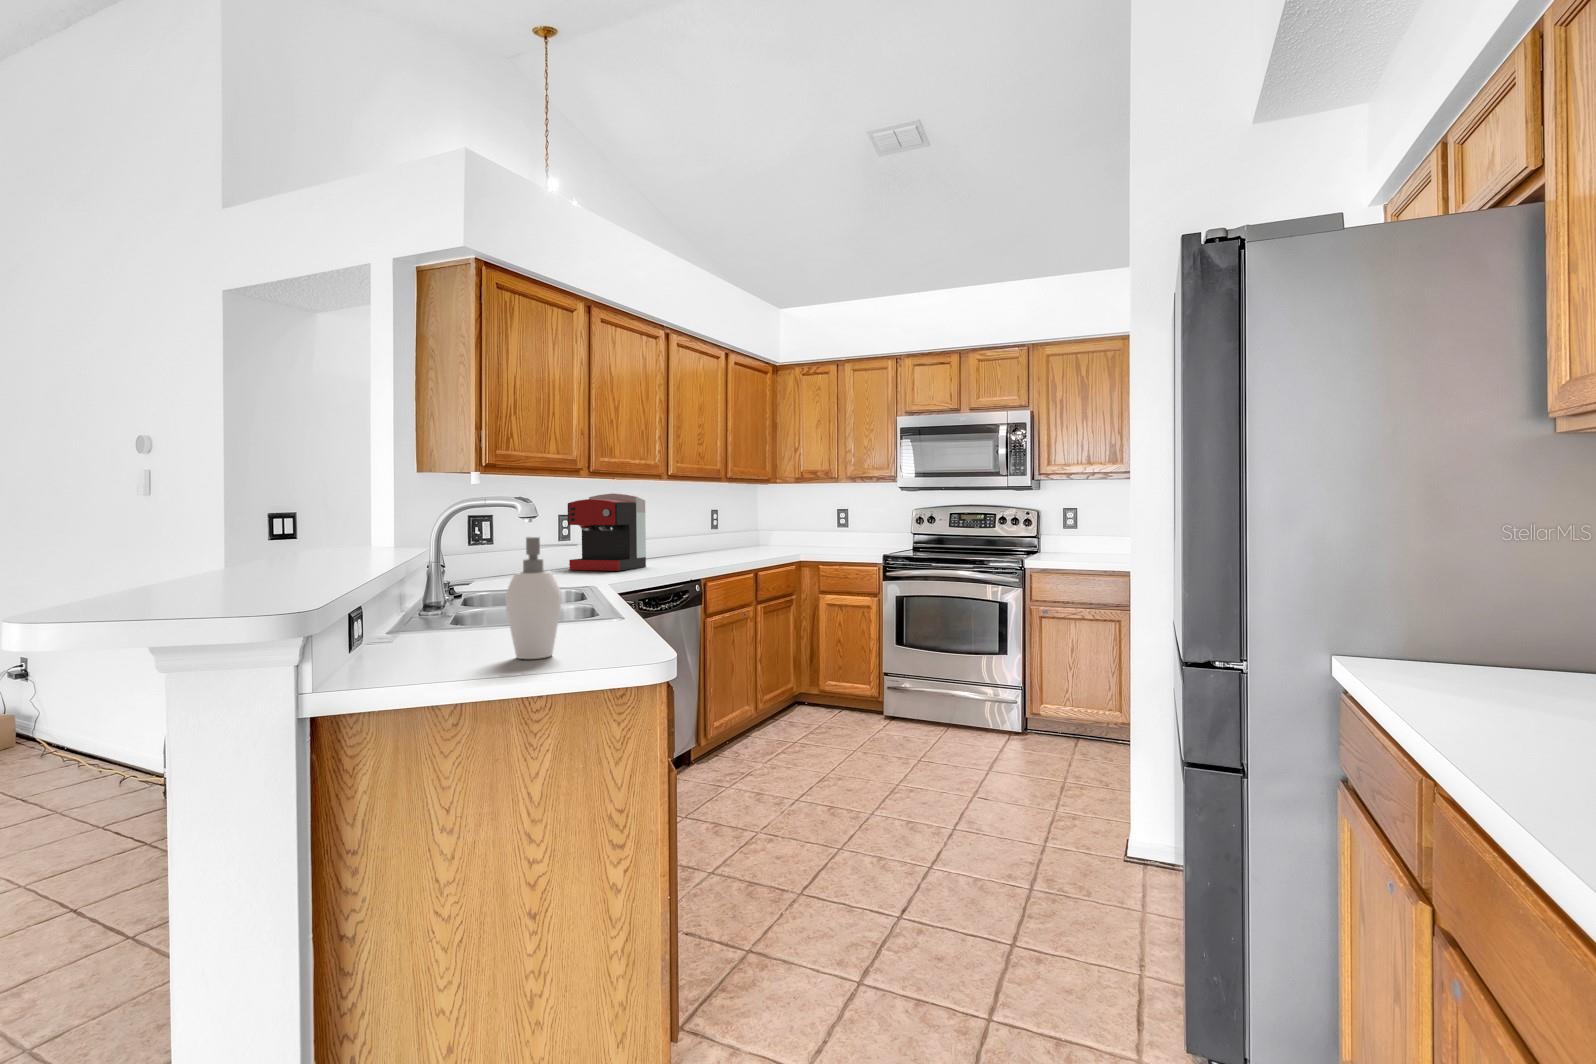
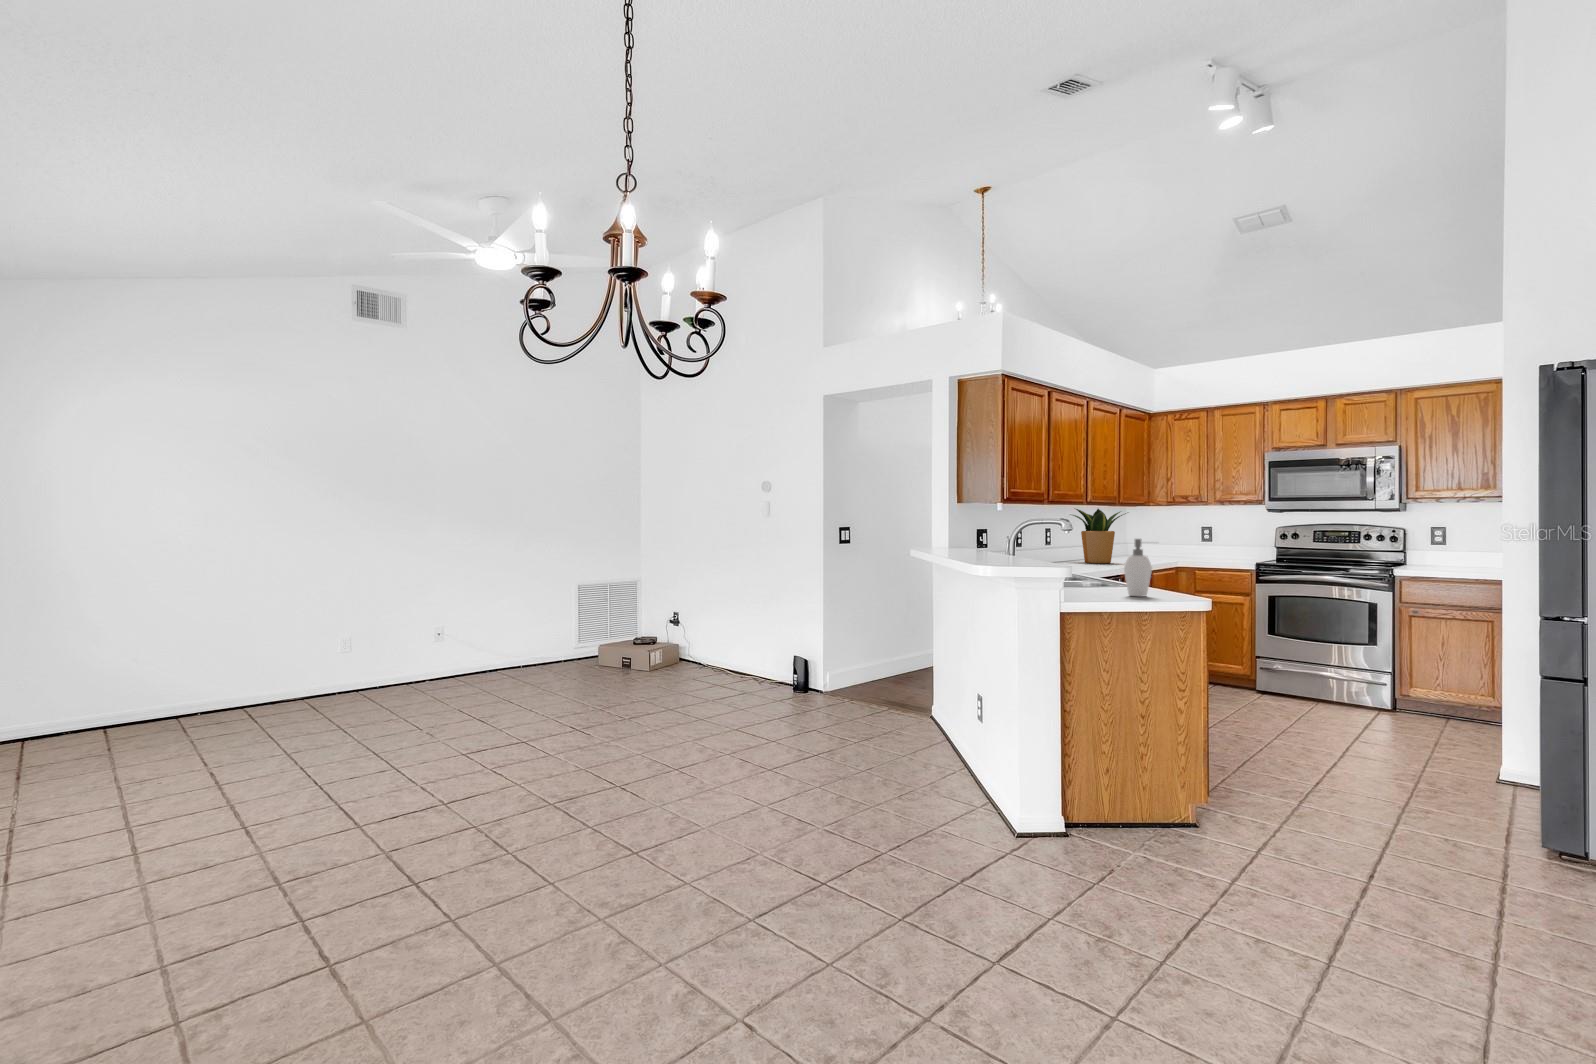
potted plant: none [659,485,732,561] -> present [1073,509,1126,563]
coffee maker: present [568,493,646,571] -> none [1022,514,1072,567]

